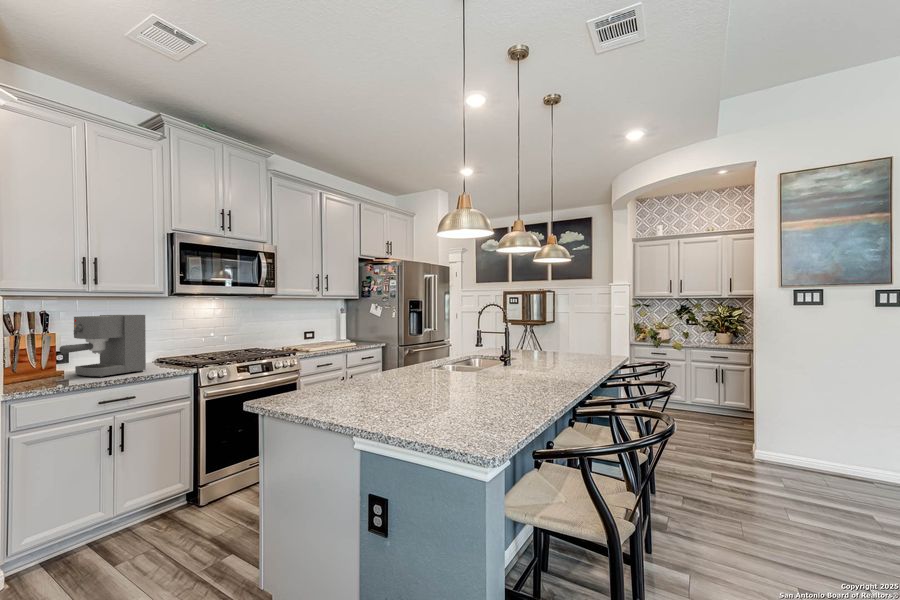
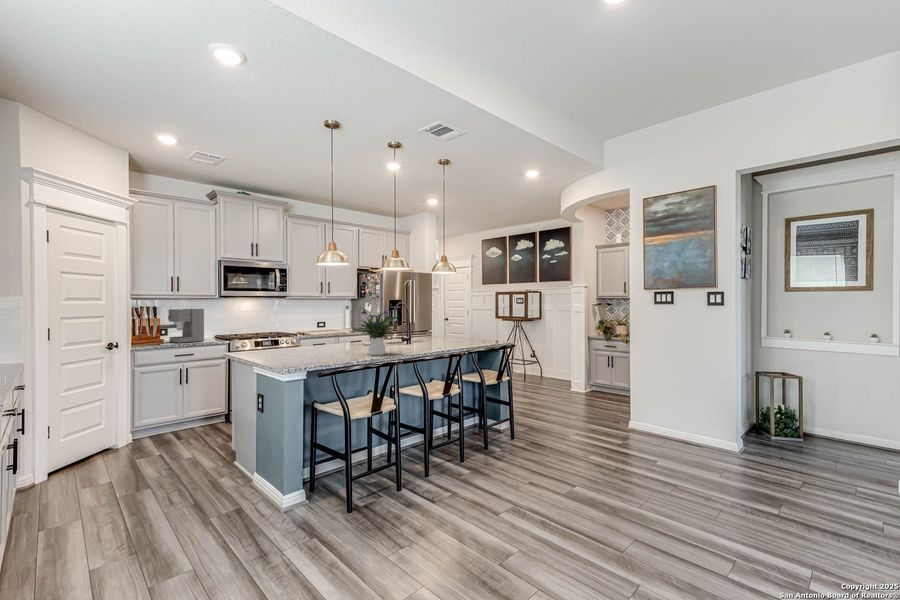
flower arrangement: none [463,310,535,389] -> present [358,308,398,355]

